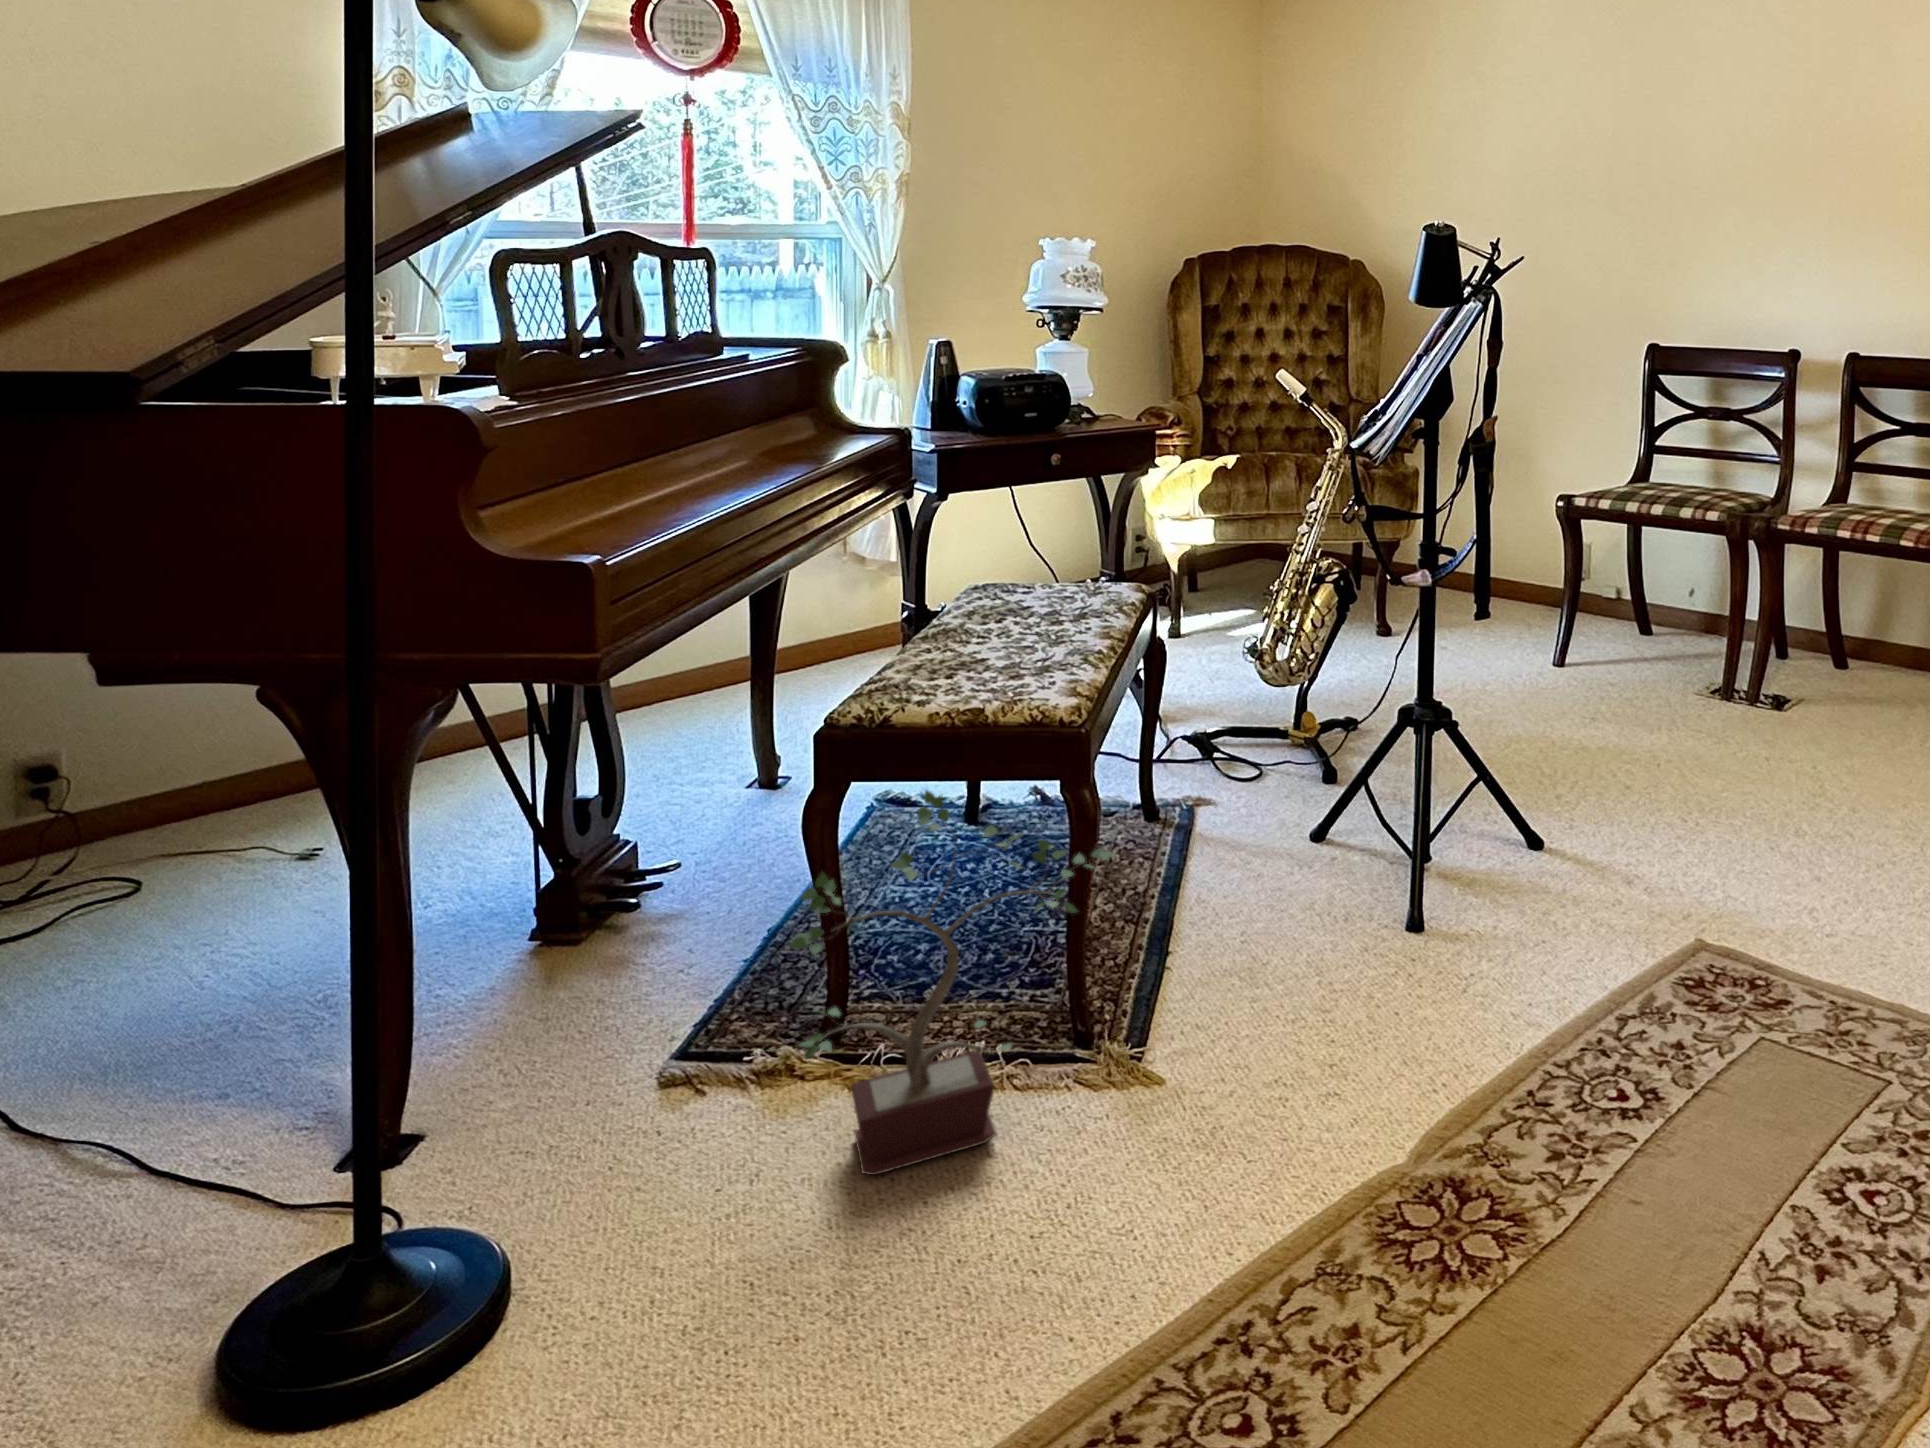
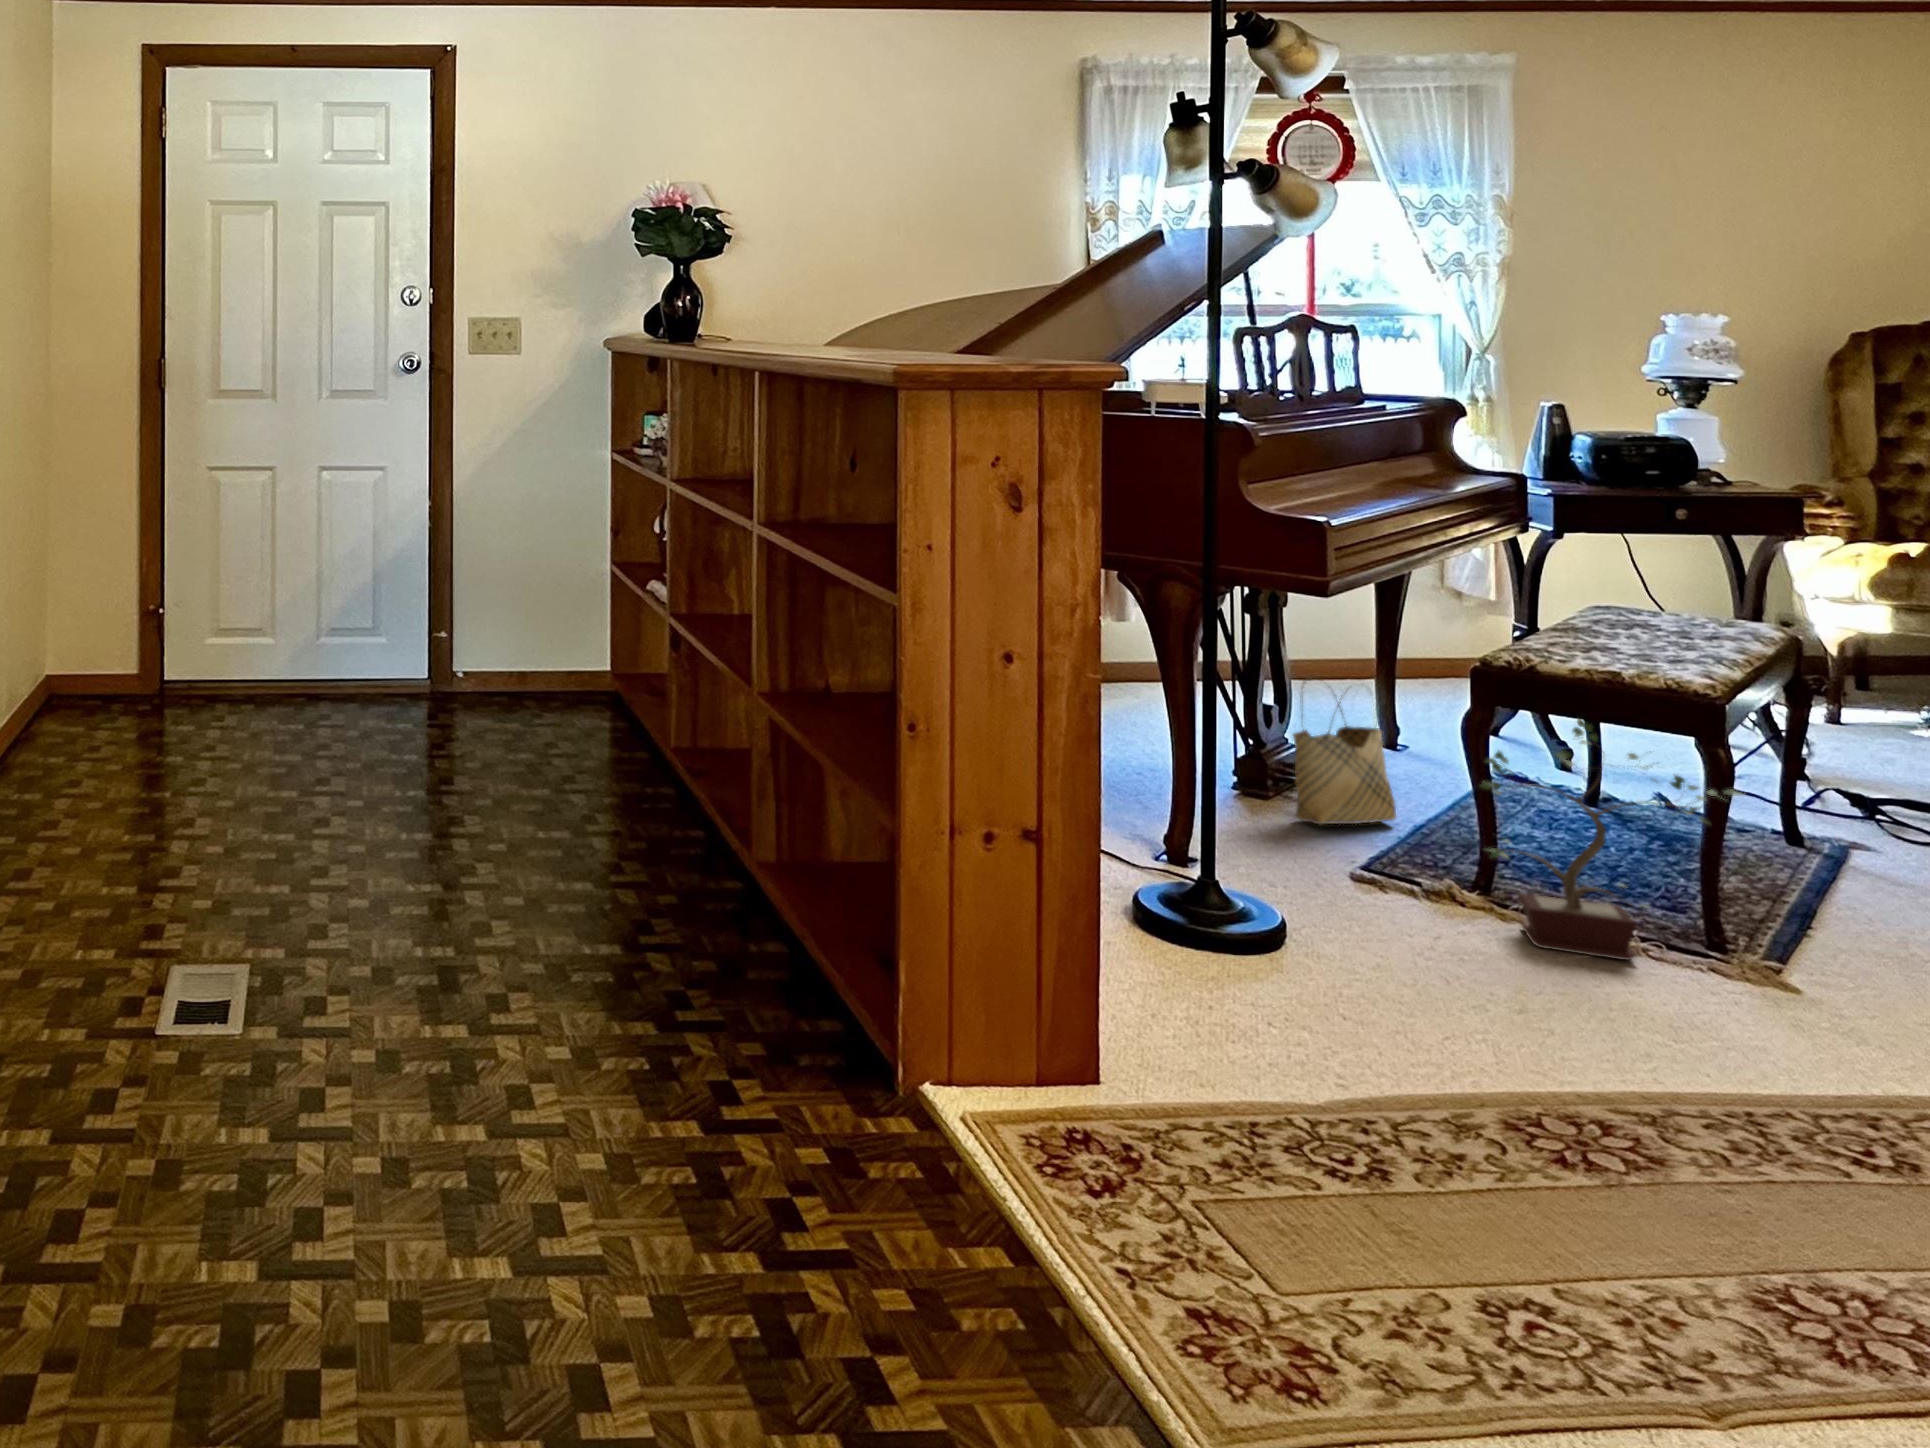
woven basket: none [566,766,728,1013] -> present [1293,677,1396,824]

